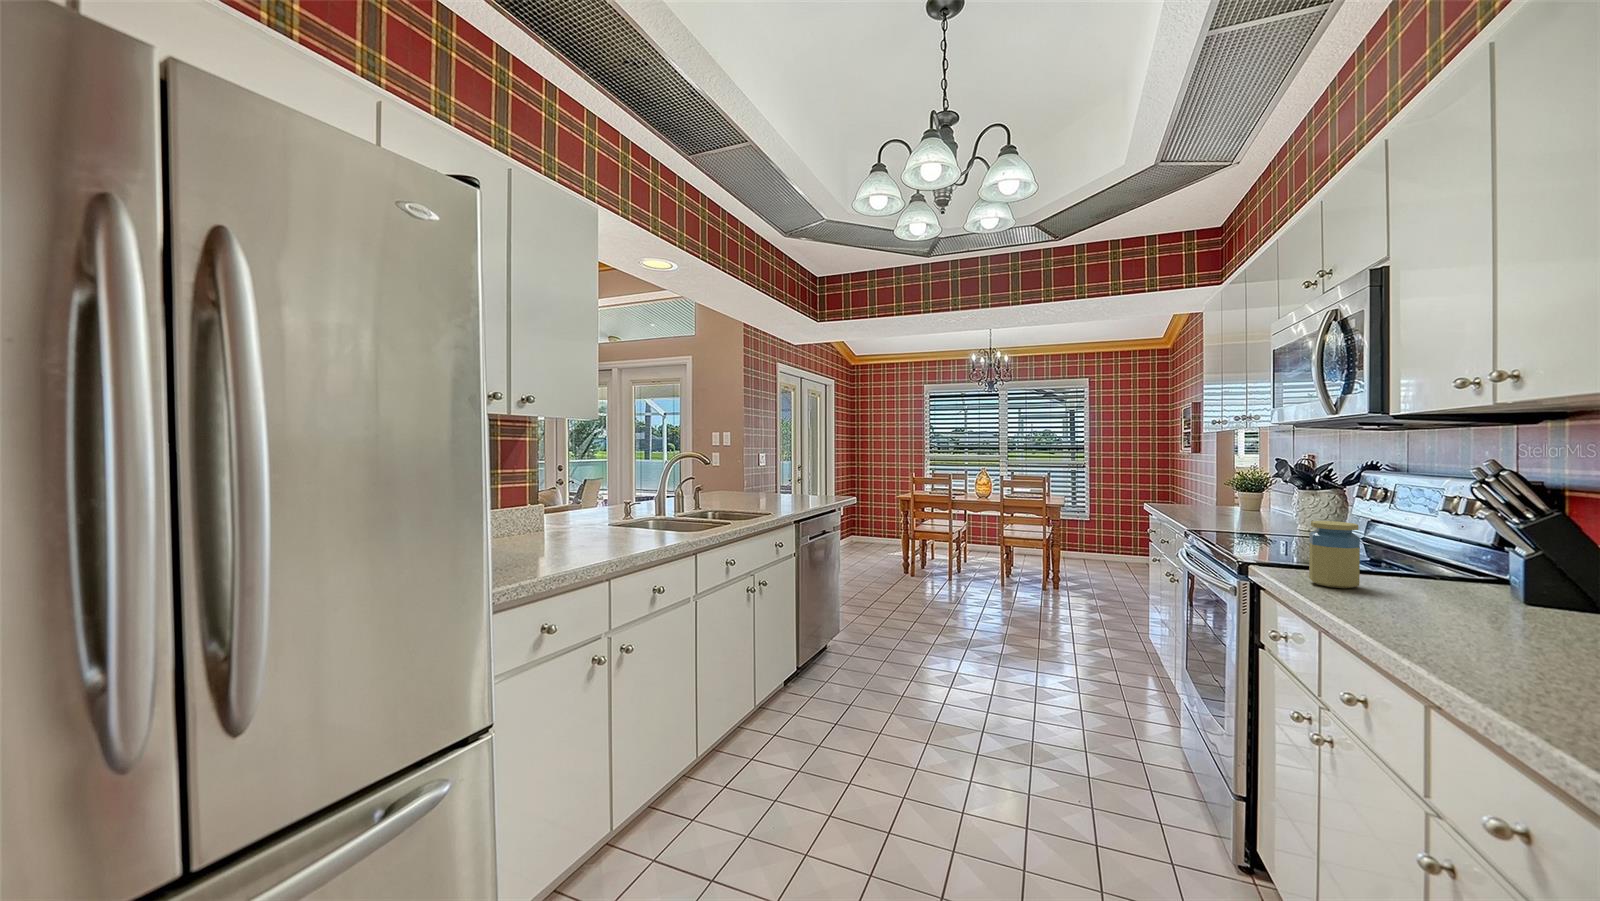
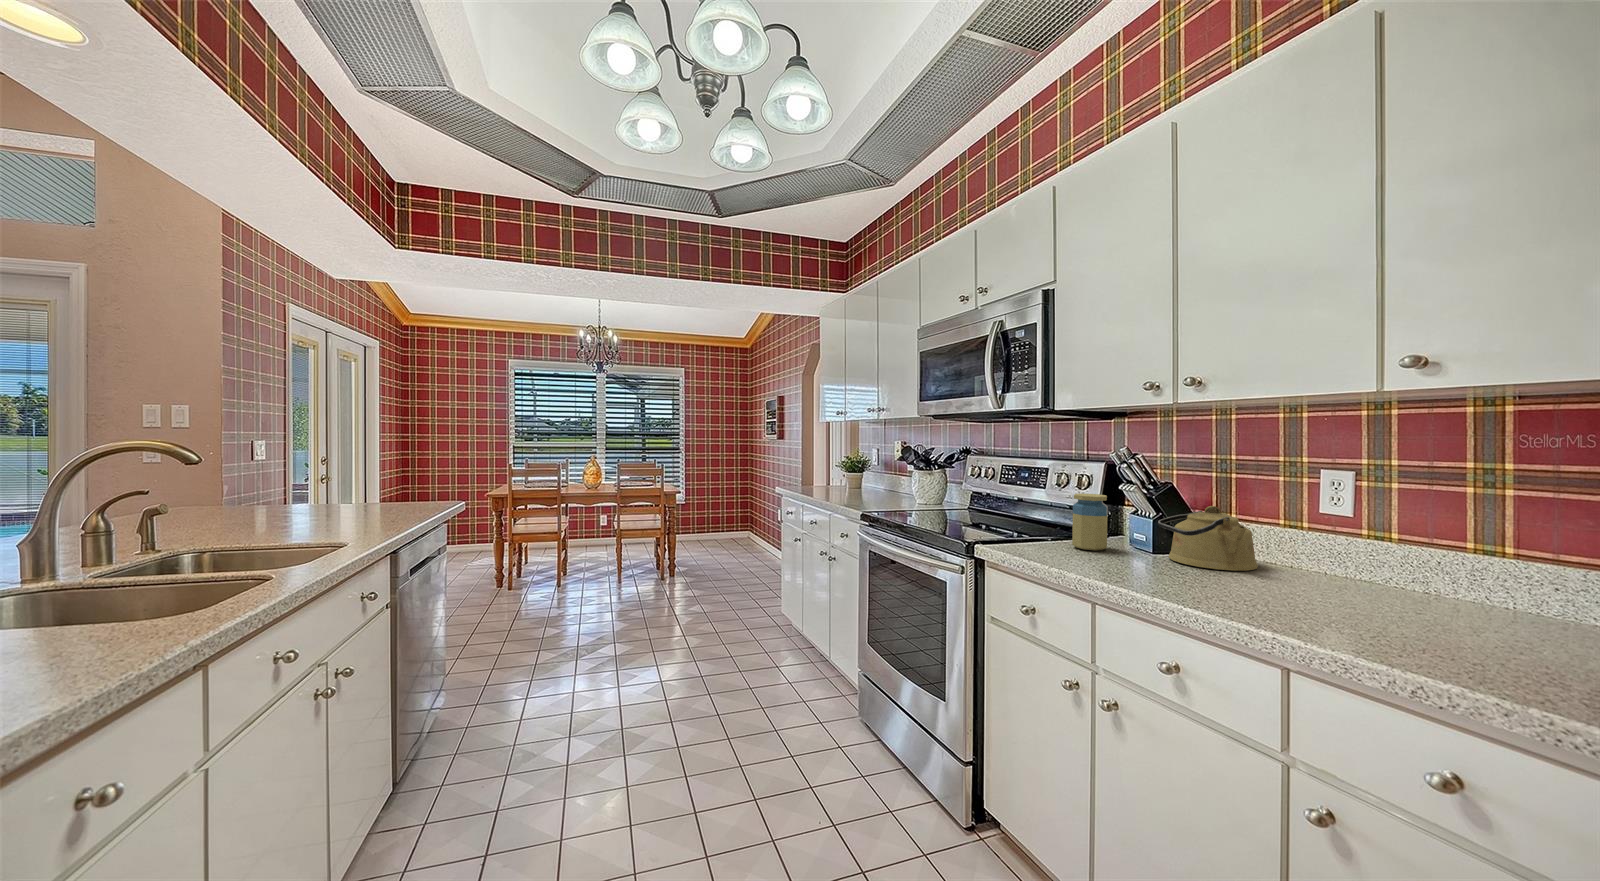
kettle: none [1402,545,1554,632] -> present [1158,506,1258,571]

